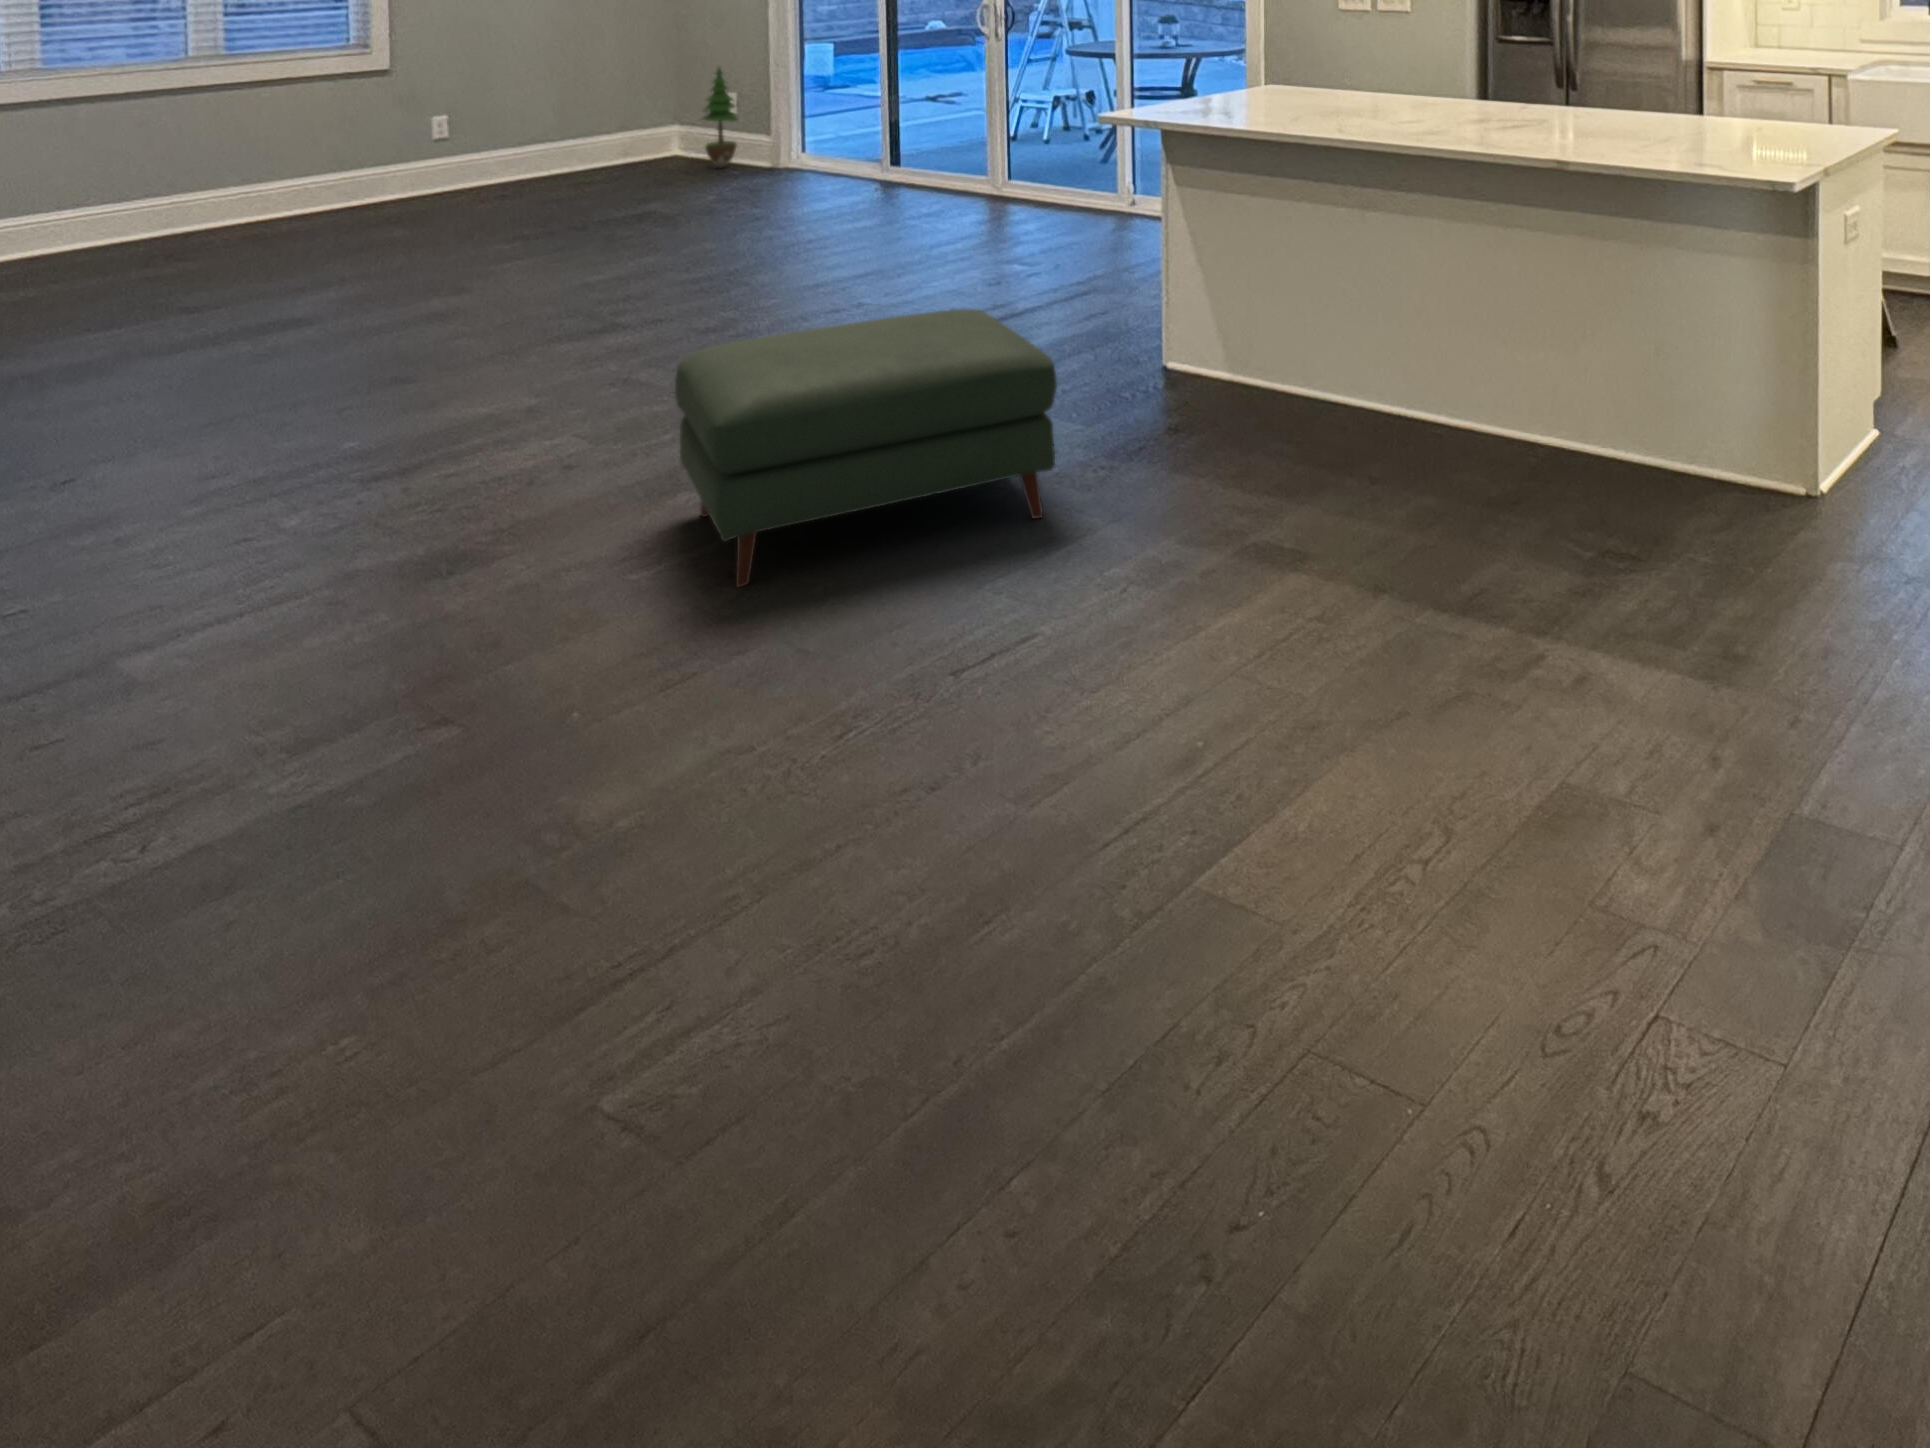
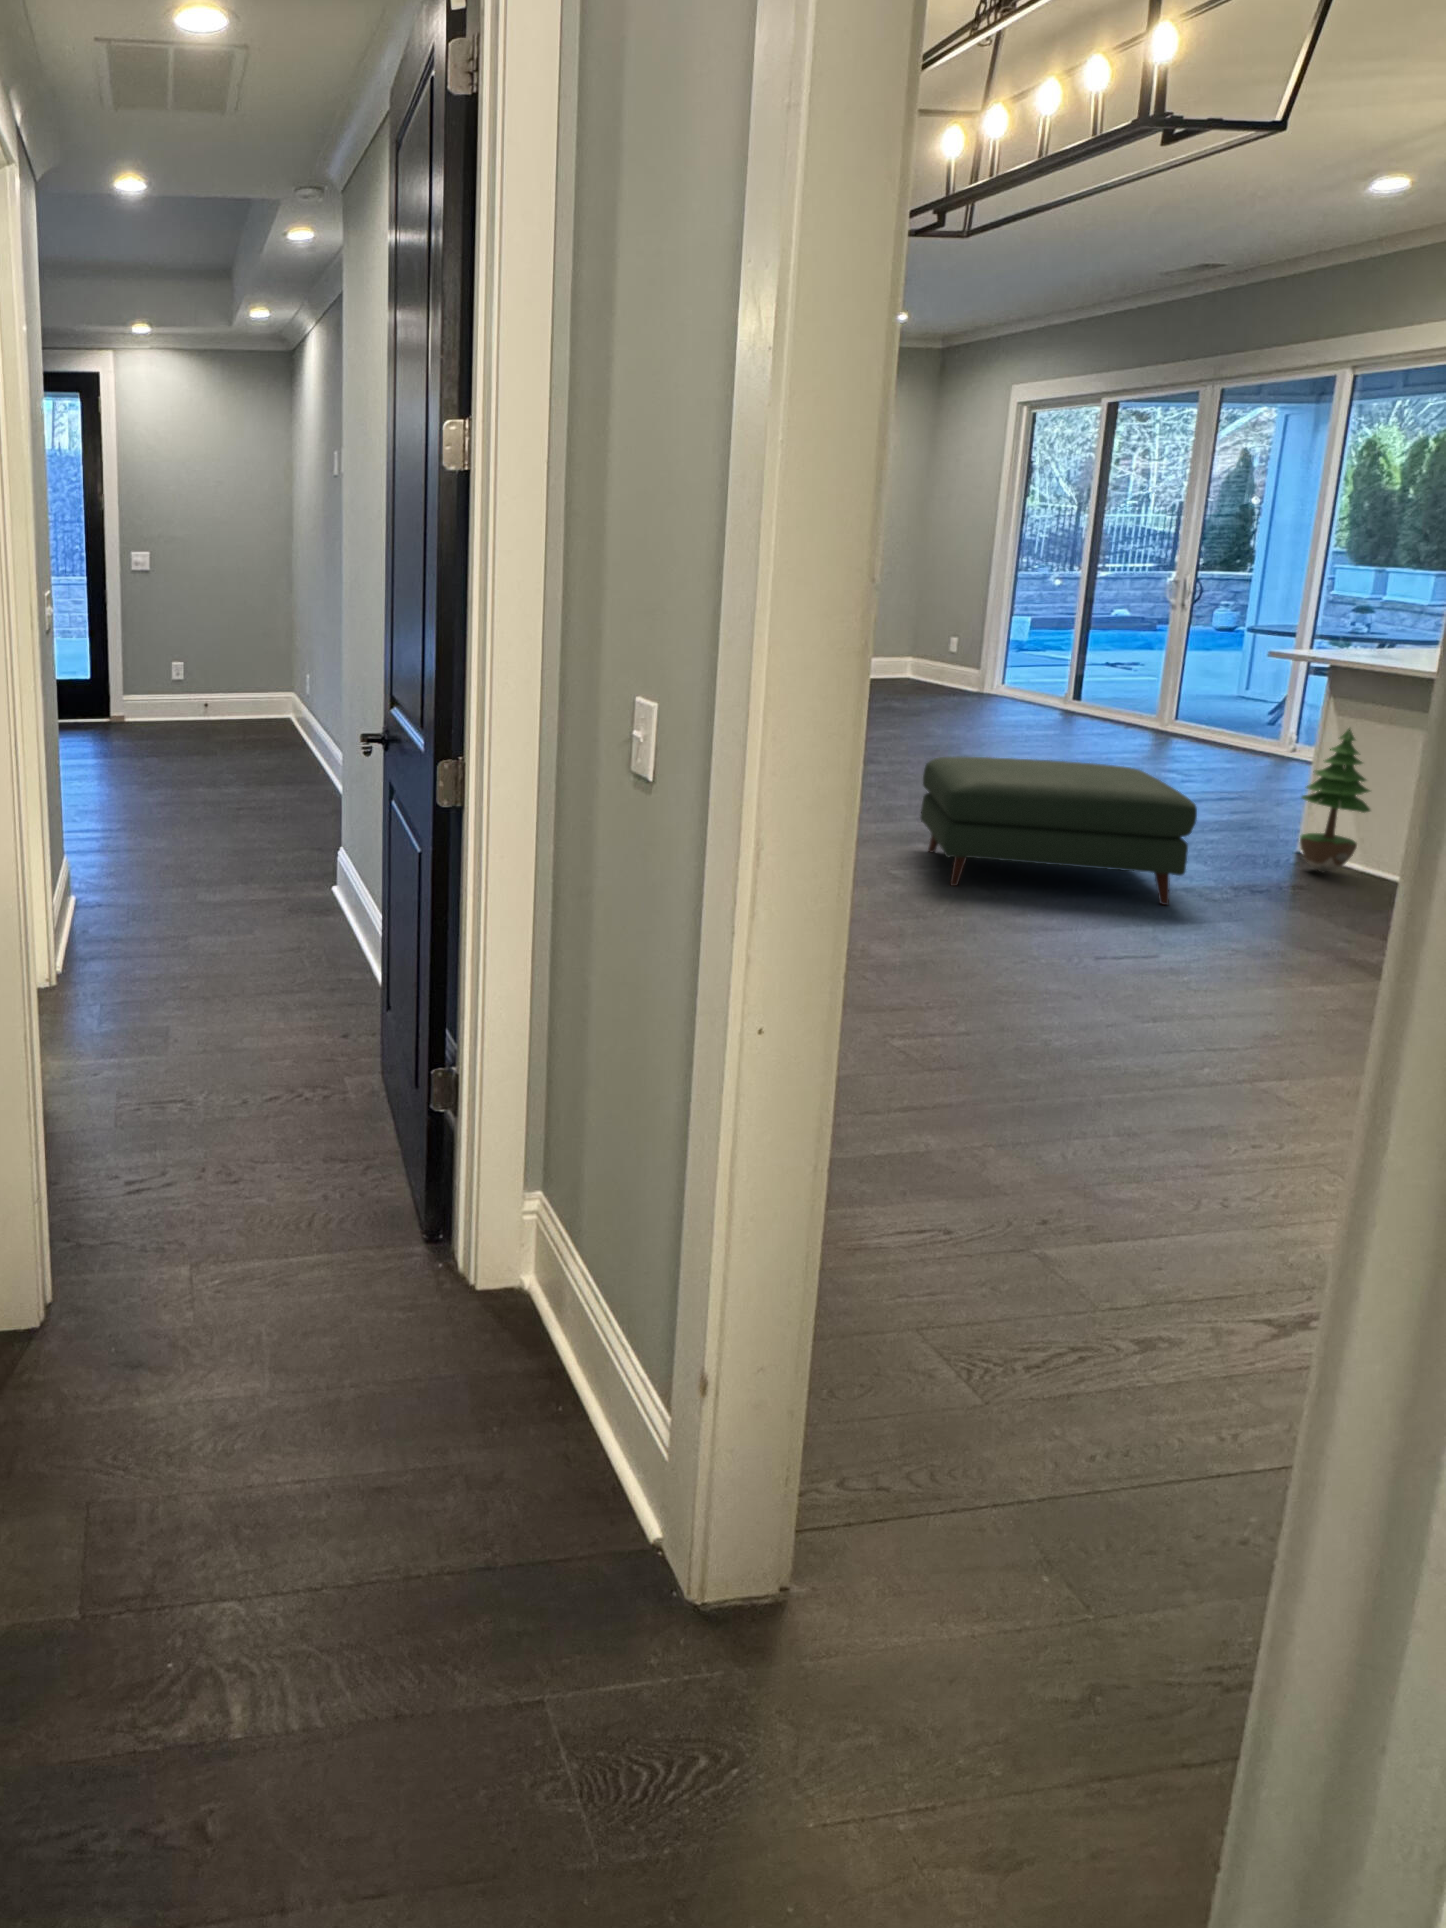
potted tree: present [703,68,738,167] -> present [1300,728,1370,872]

